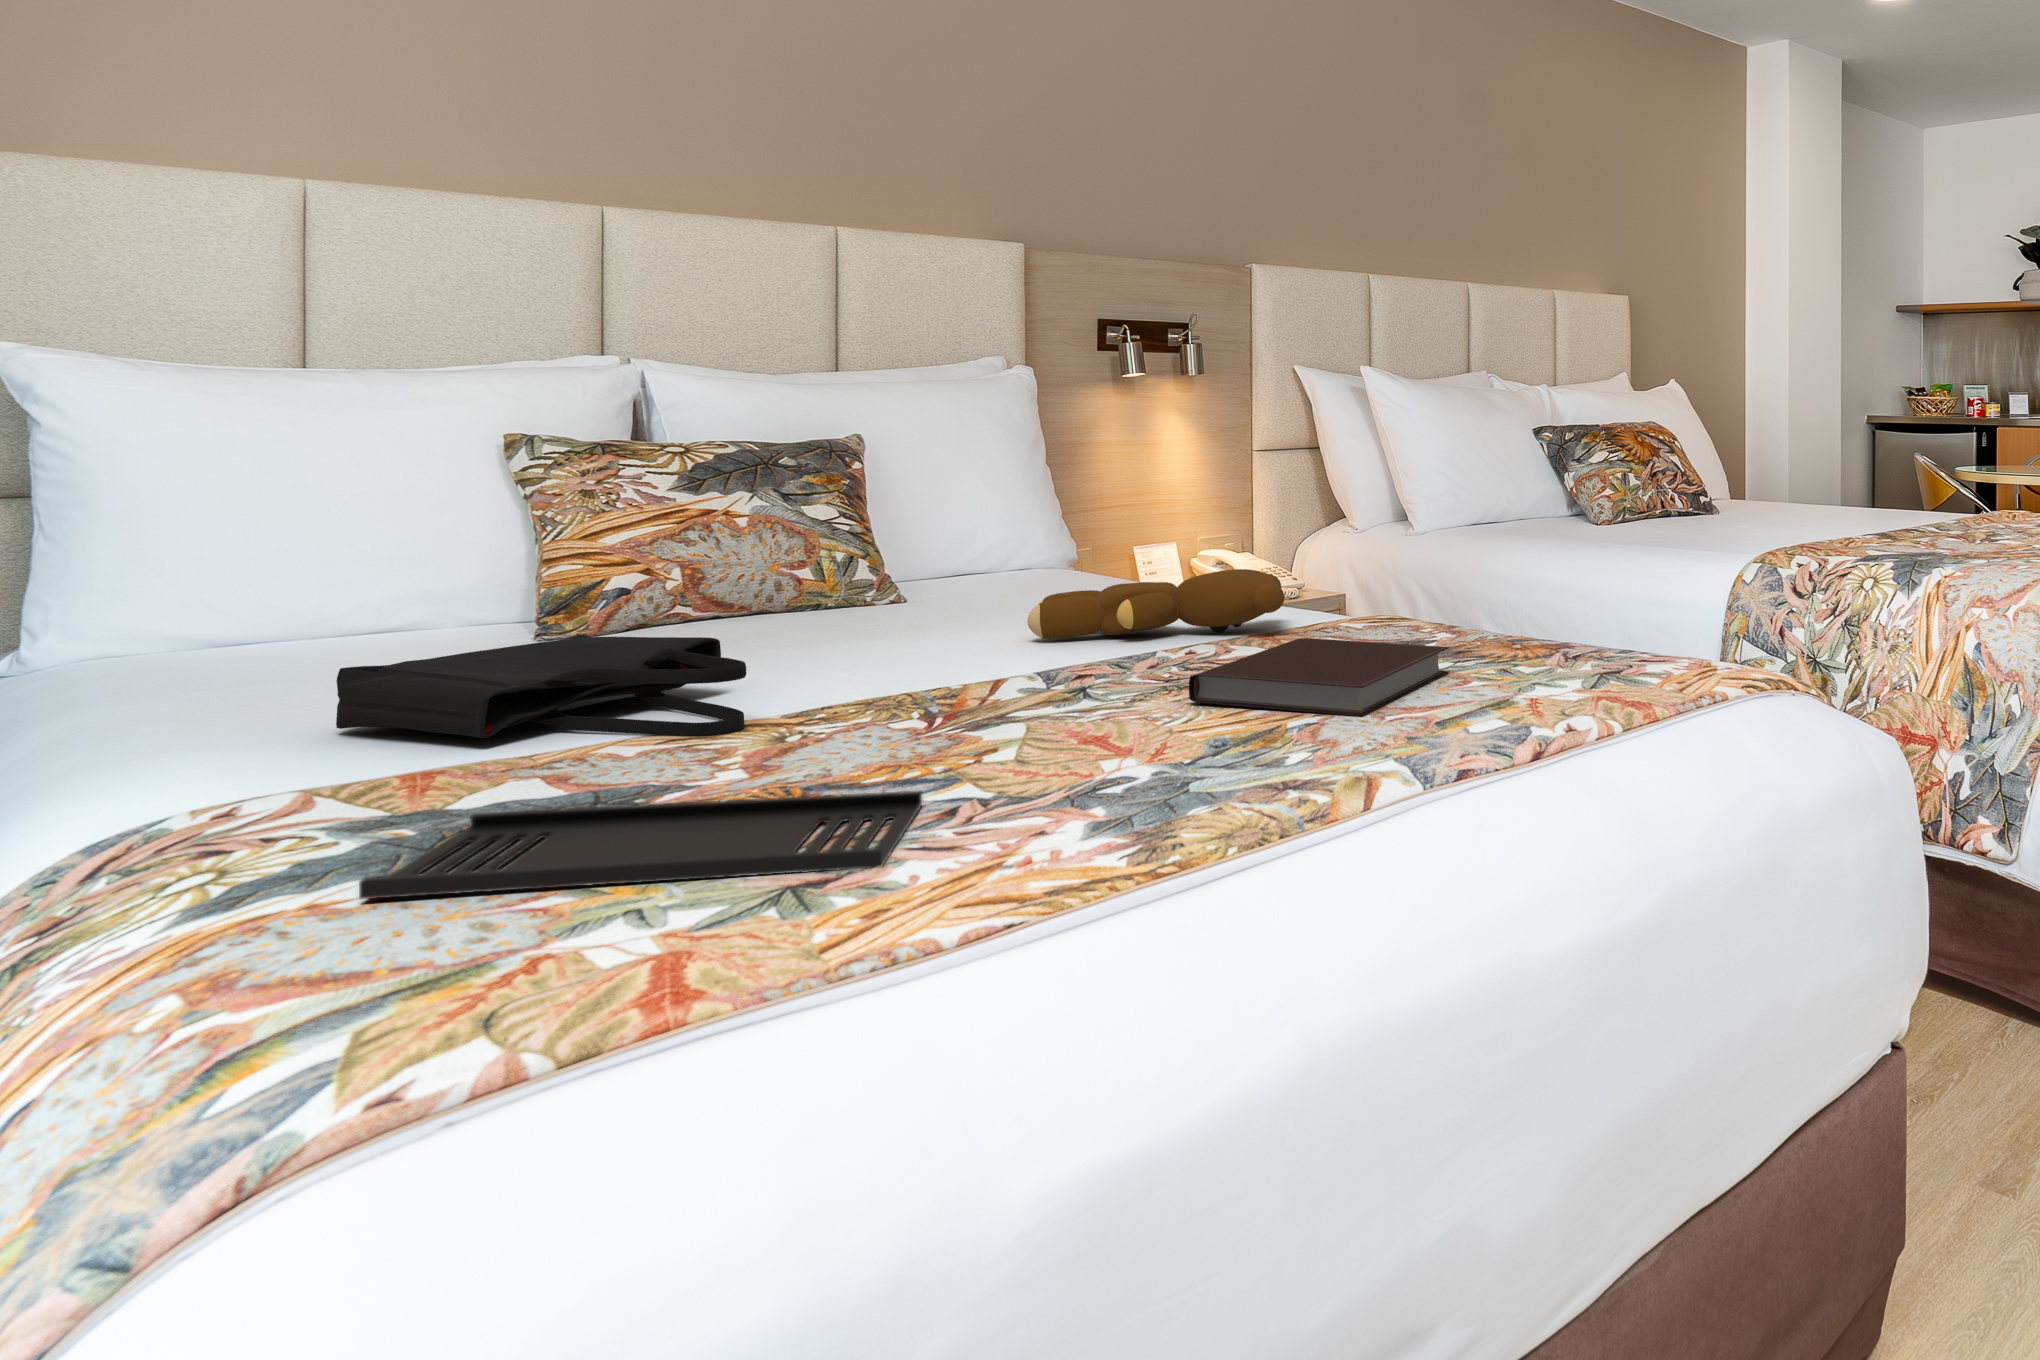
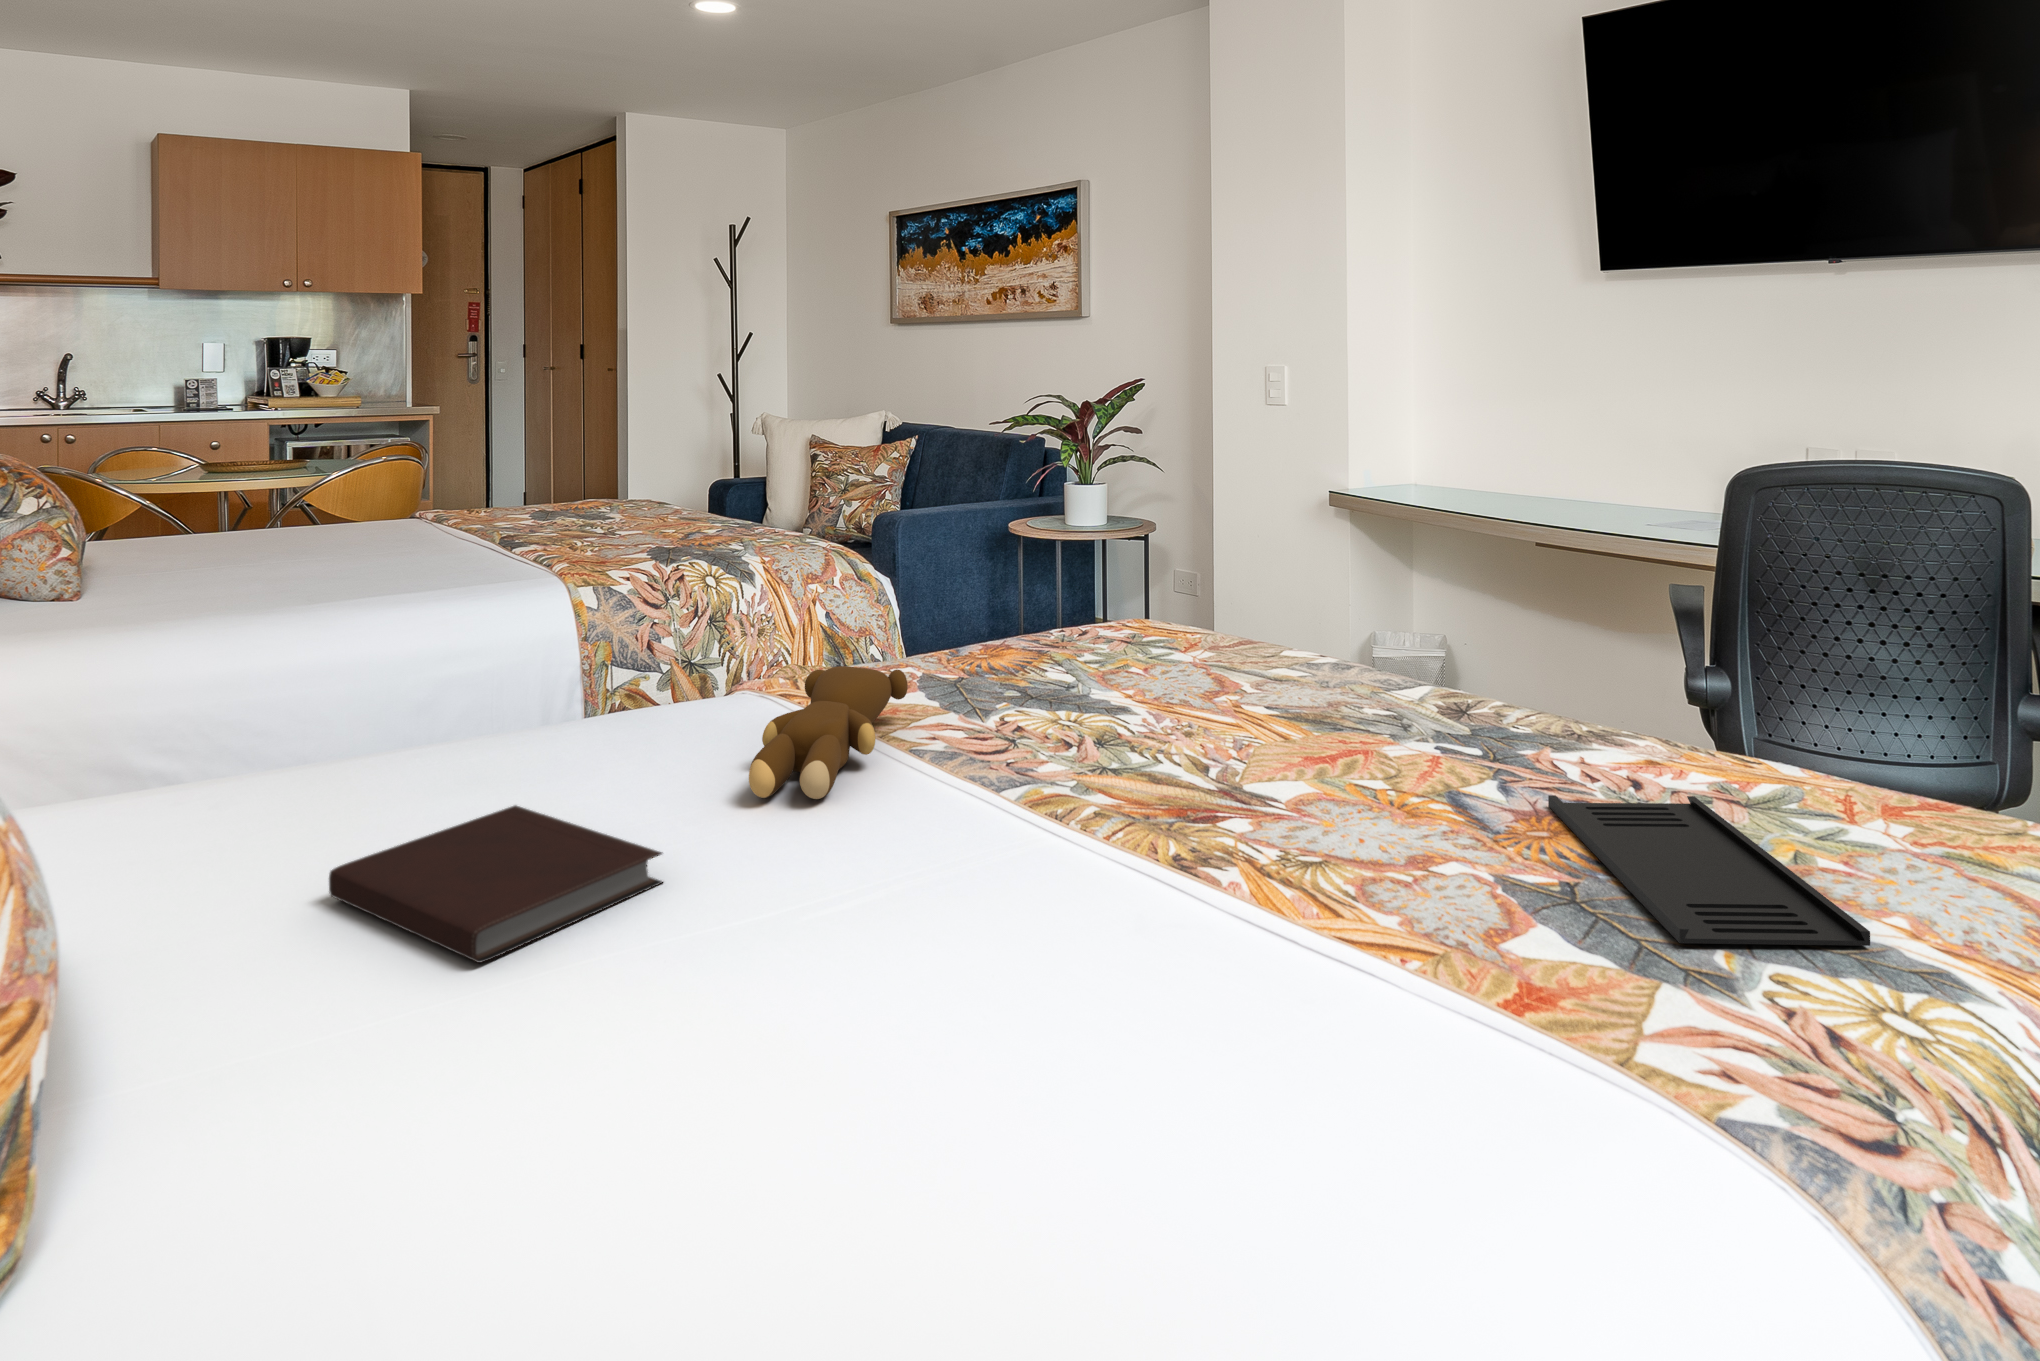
tote bag: present [336,635,746,738] -> none [887,829,1340,1171]
notebook: present [1189,638,1449,716] -> present [329,805,663,963]

